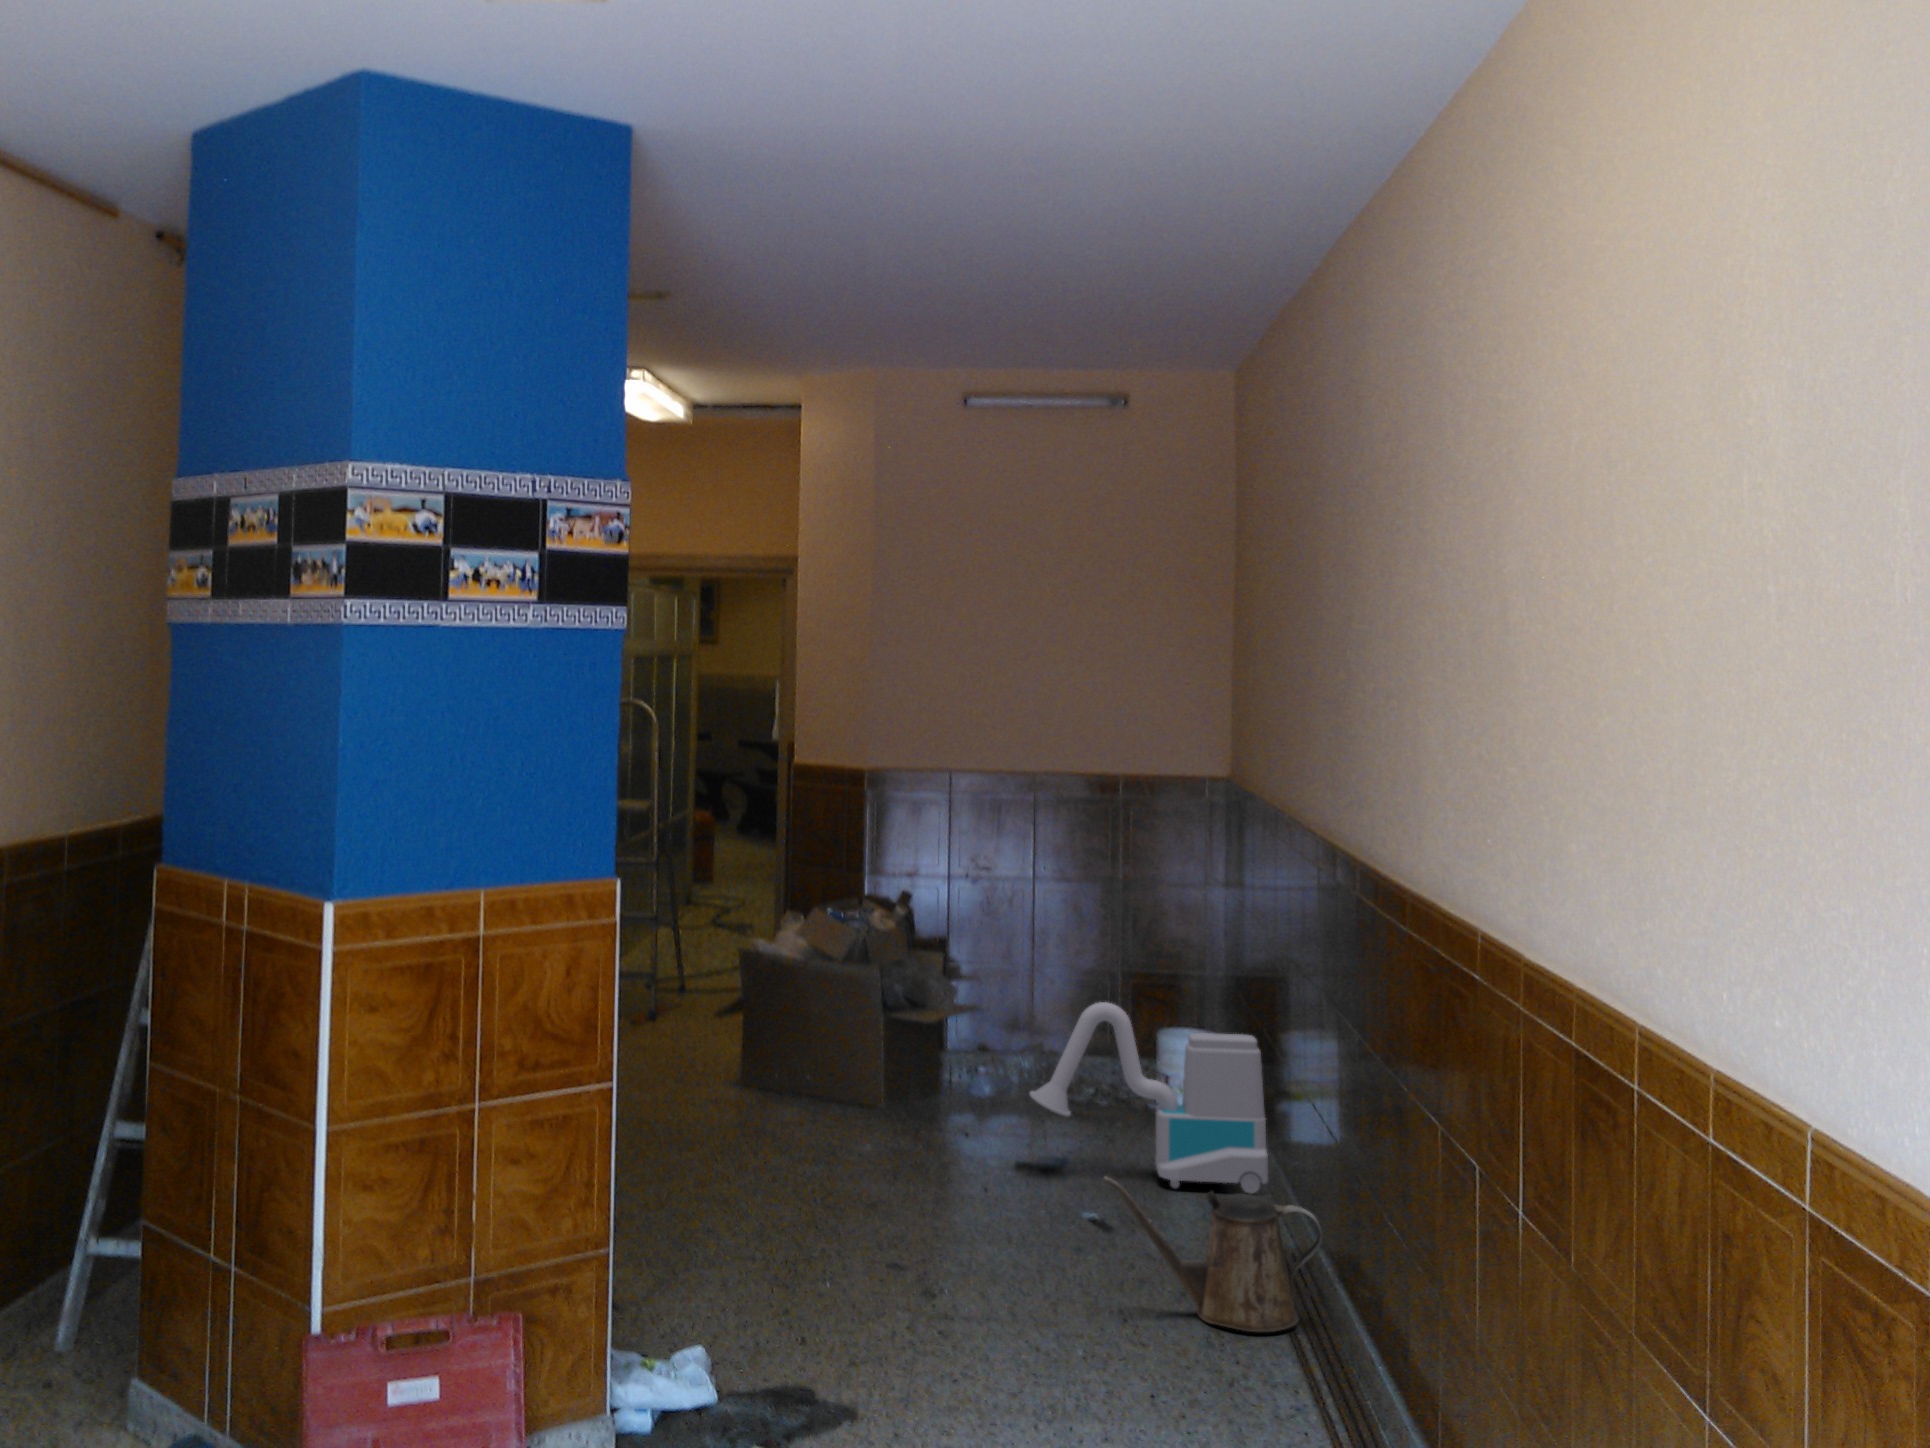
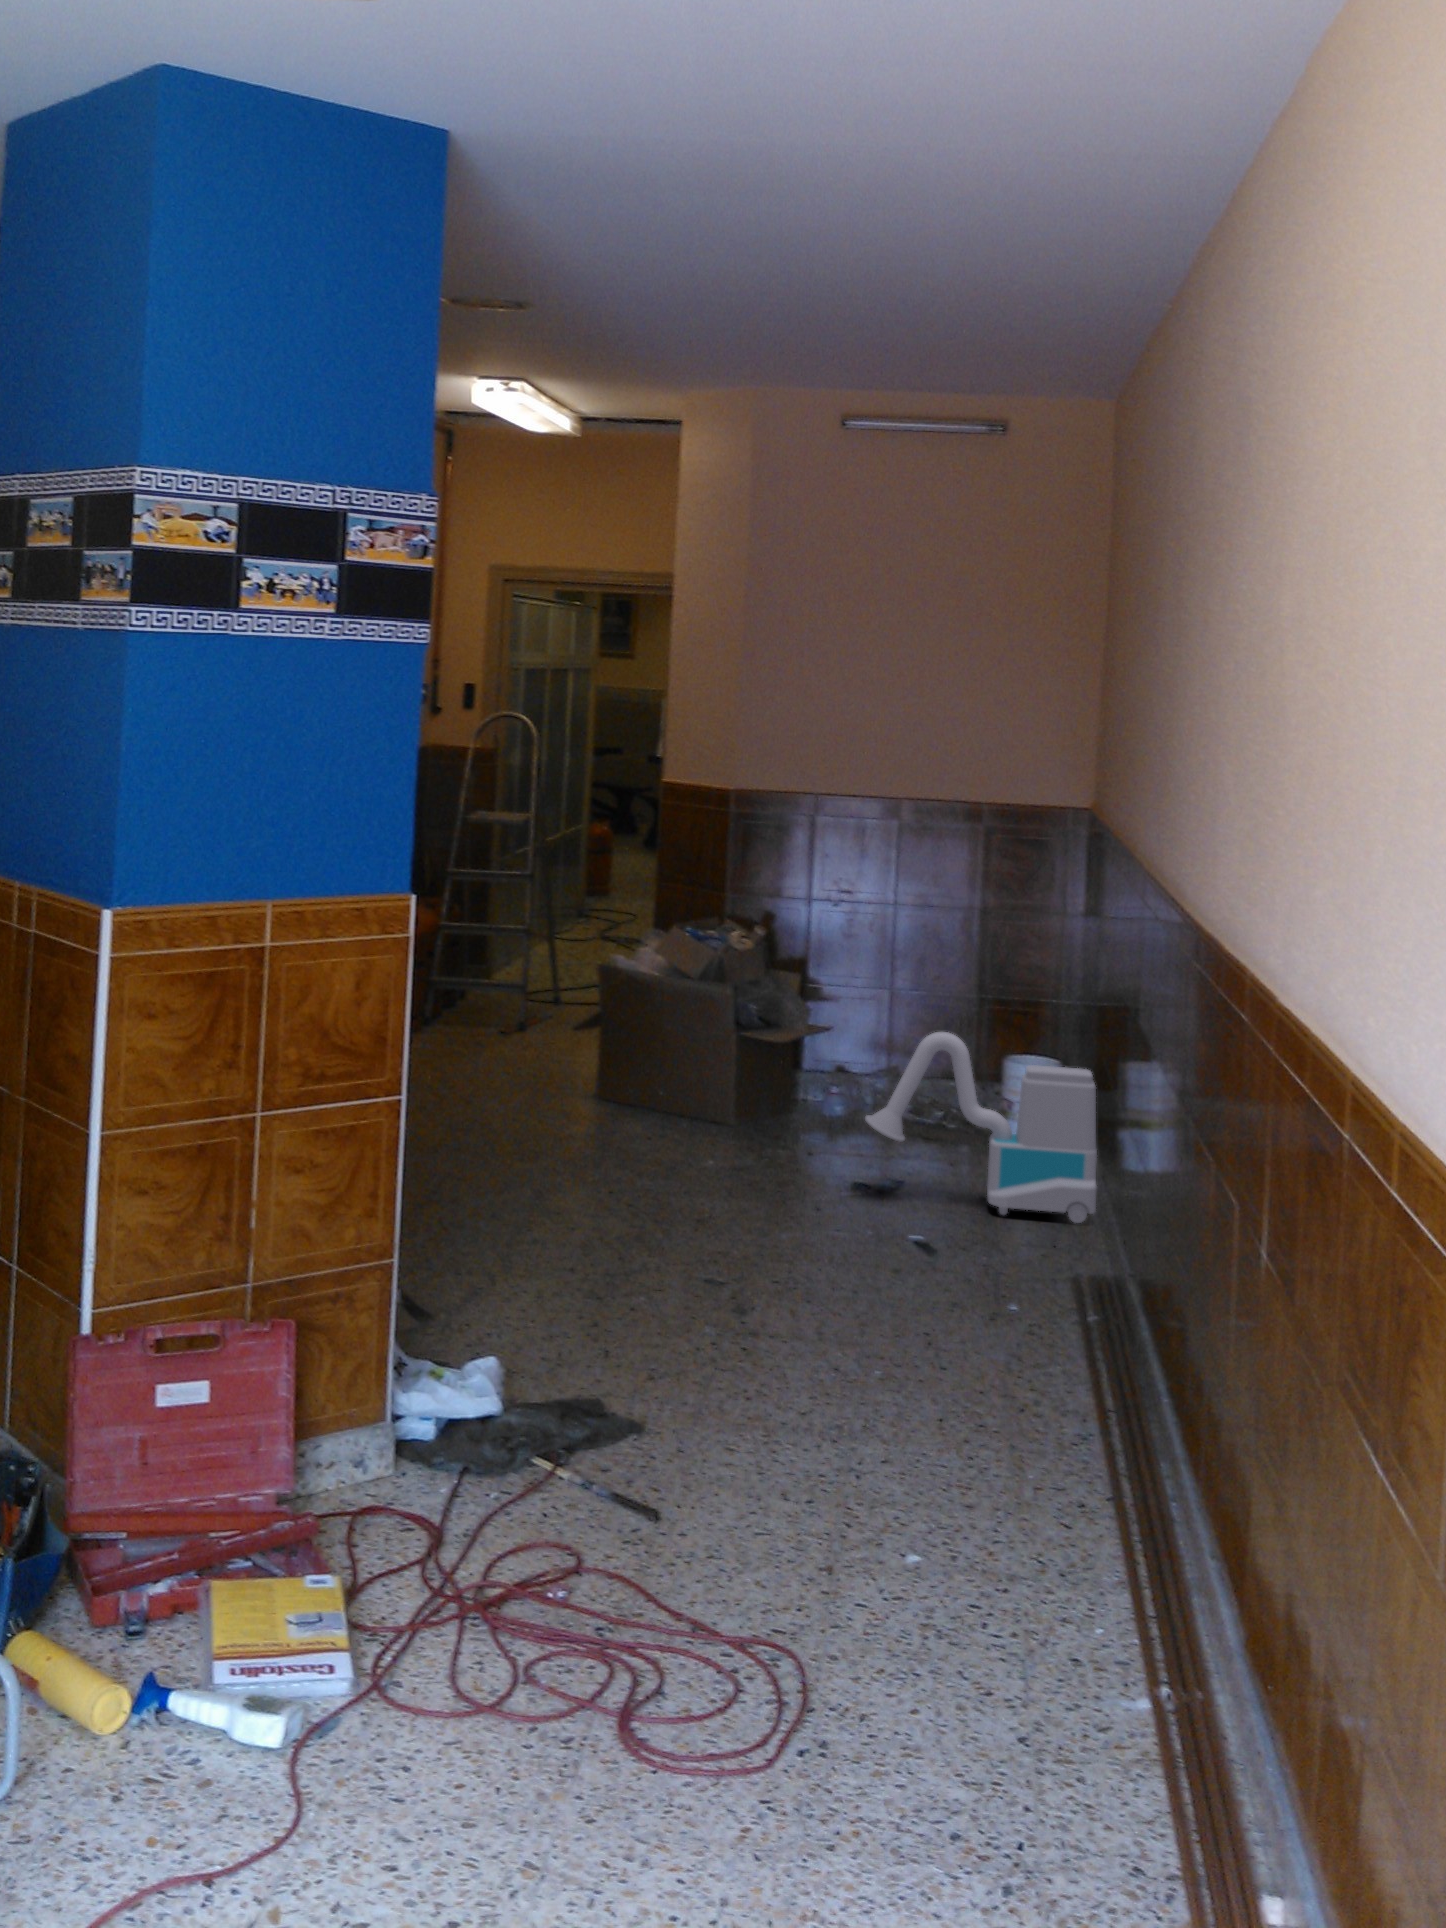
watering can: present [1103,1176,1322,1332] -> none [913,1204,1128,1361]

